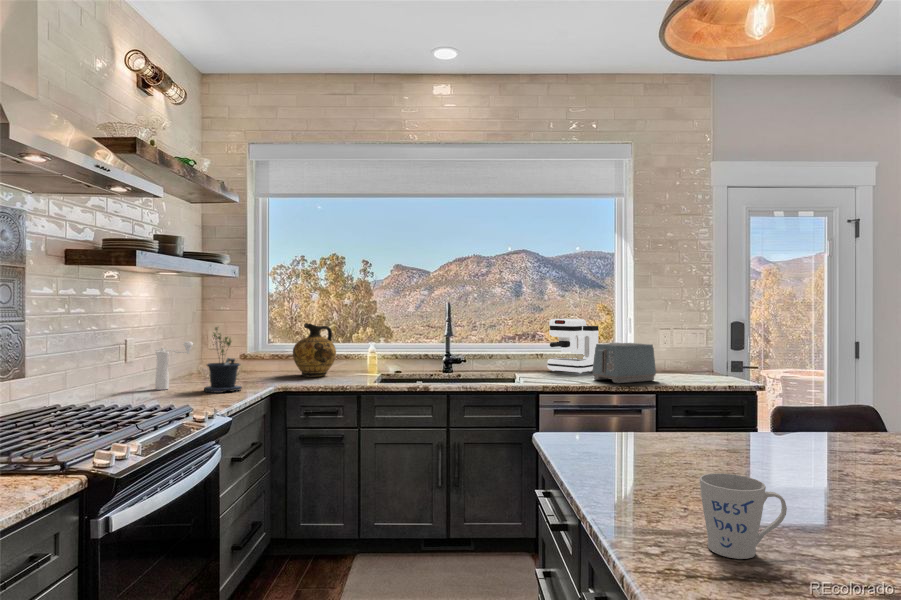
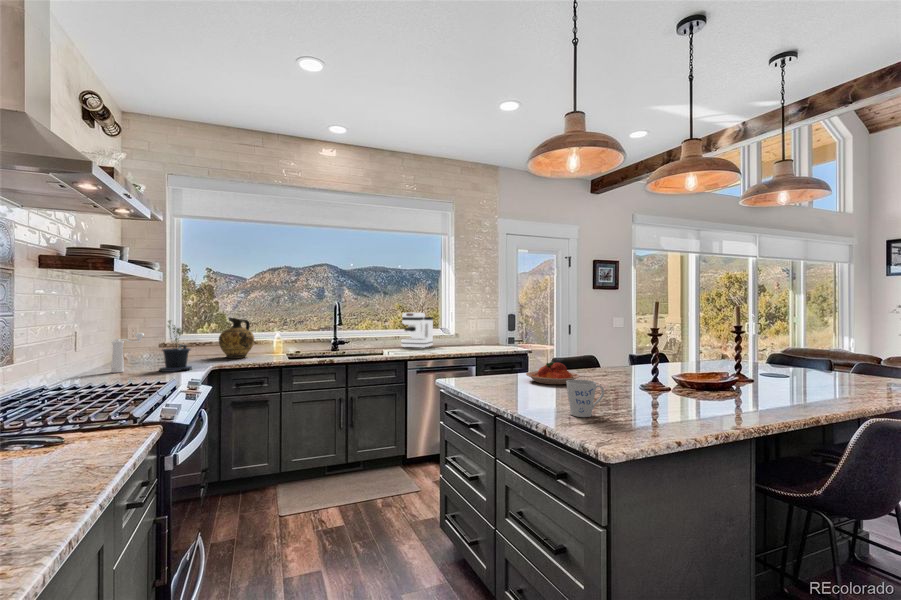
toaster: present [592,343,656,383] -> none [435,327,472,352]
plate: none [691,419,800,465] -> present [526,362,580,384]

